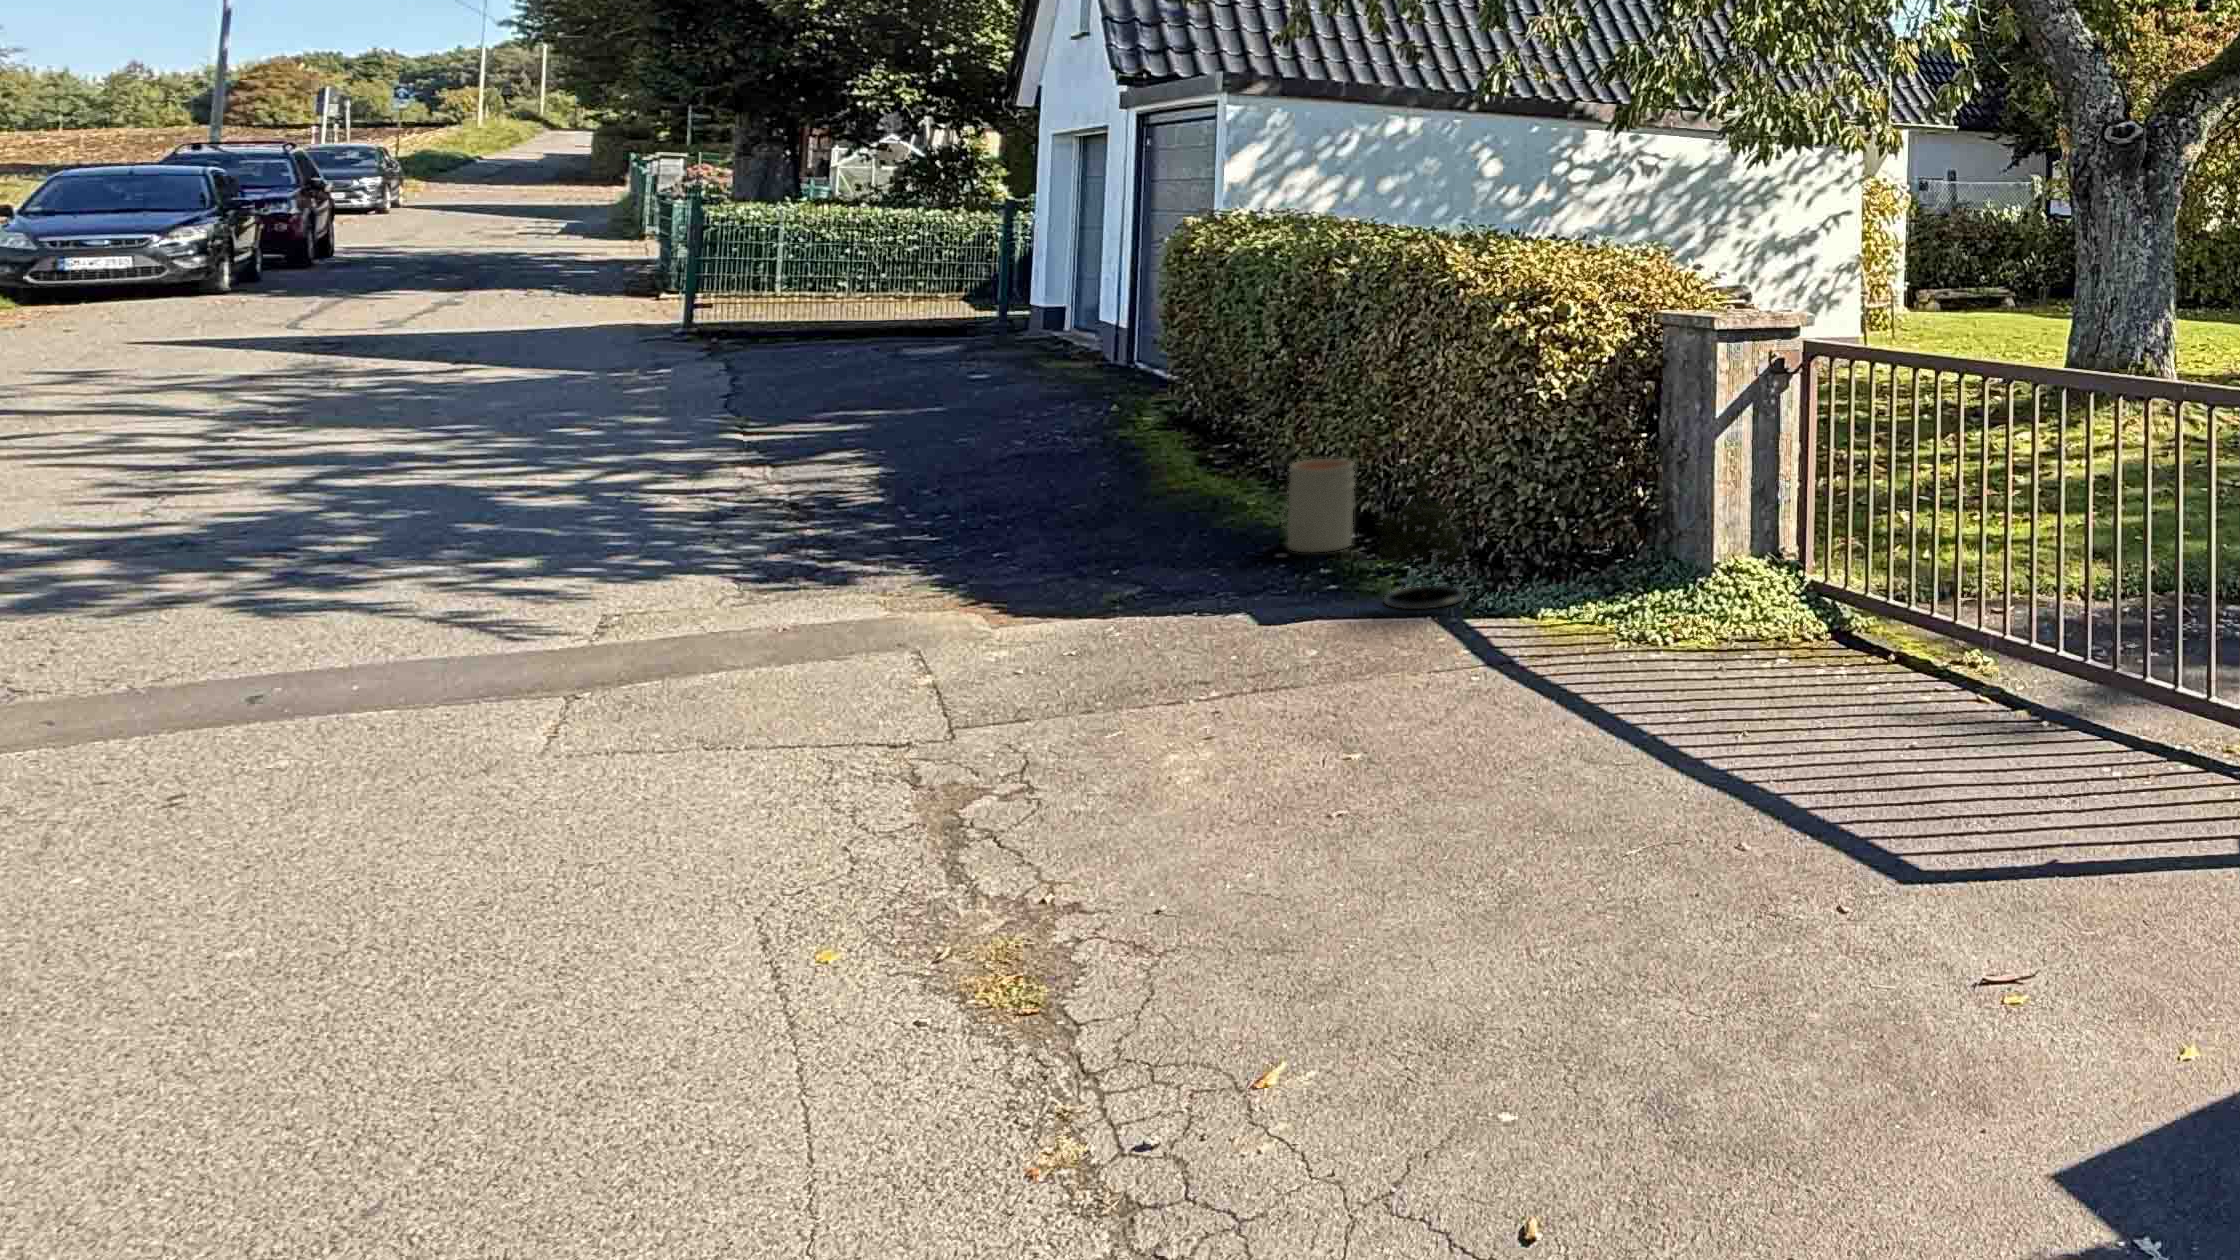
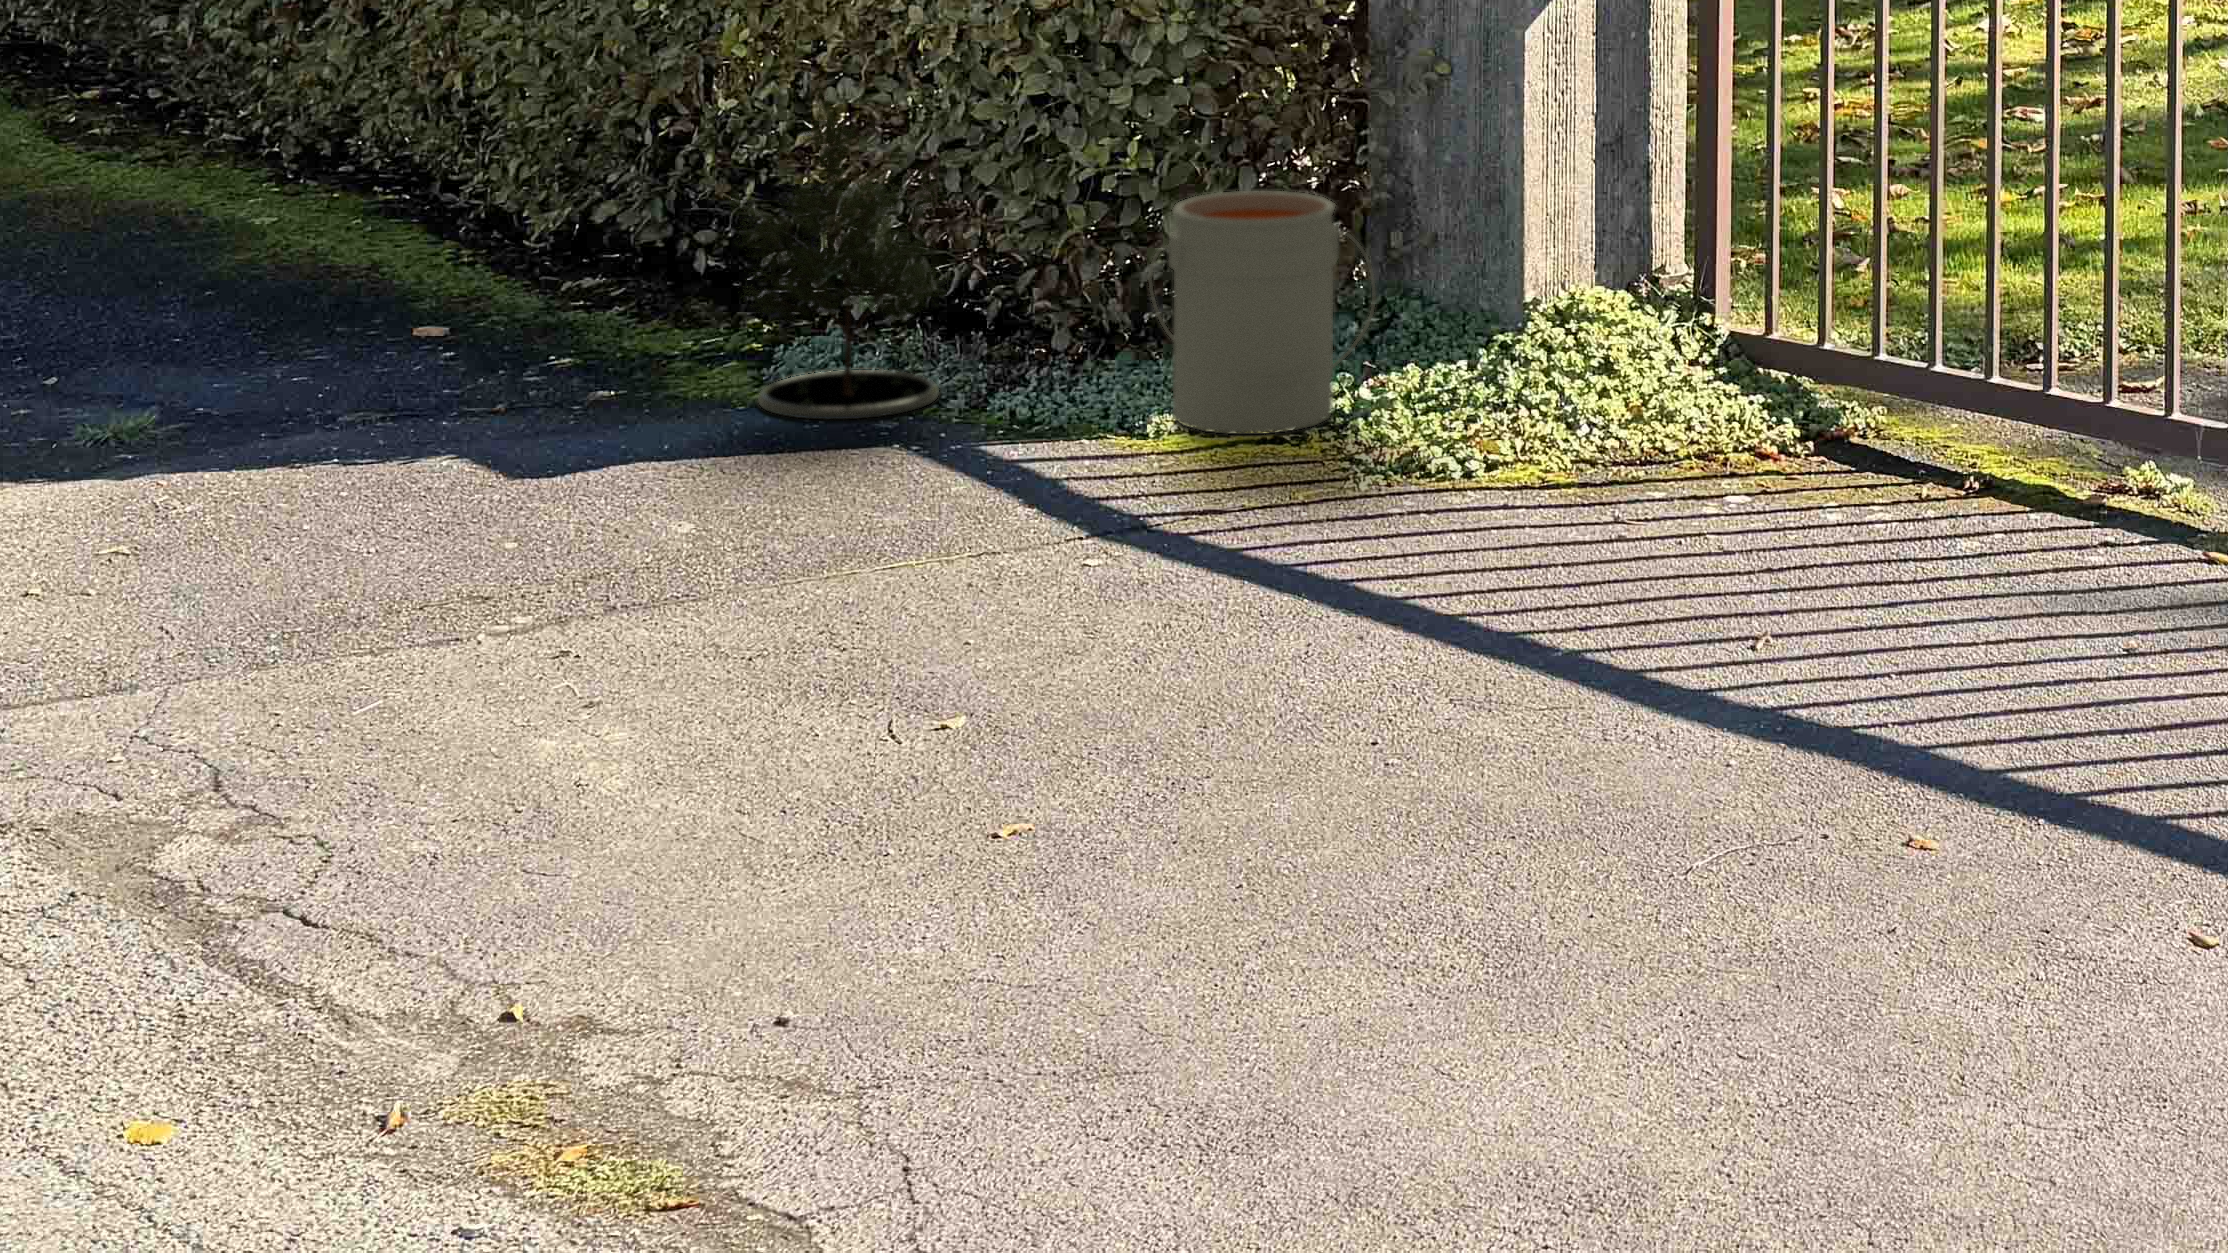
bucket: present [1287,459,1355,552] -> present [1149,191,1375,434]

